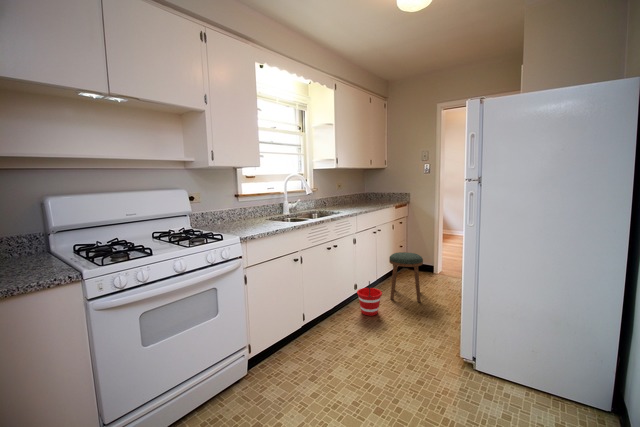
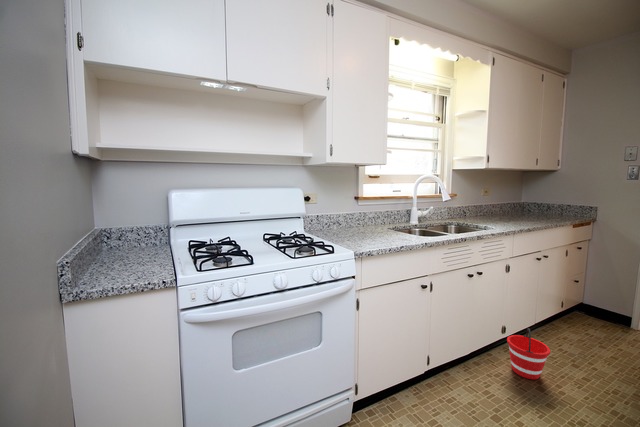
stool: present [389,252,423,302] -> none [559,292,628,377]

